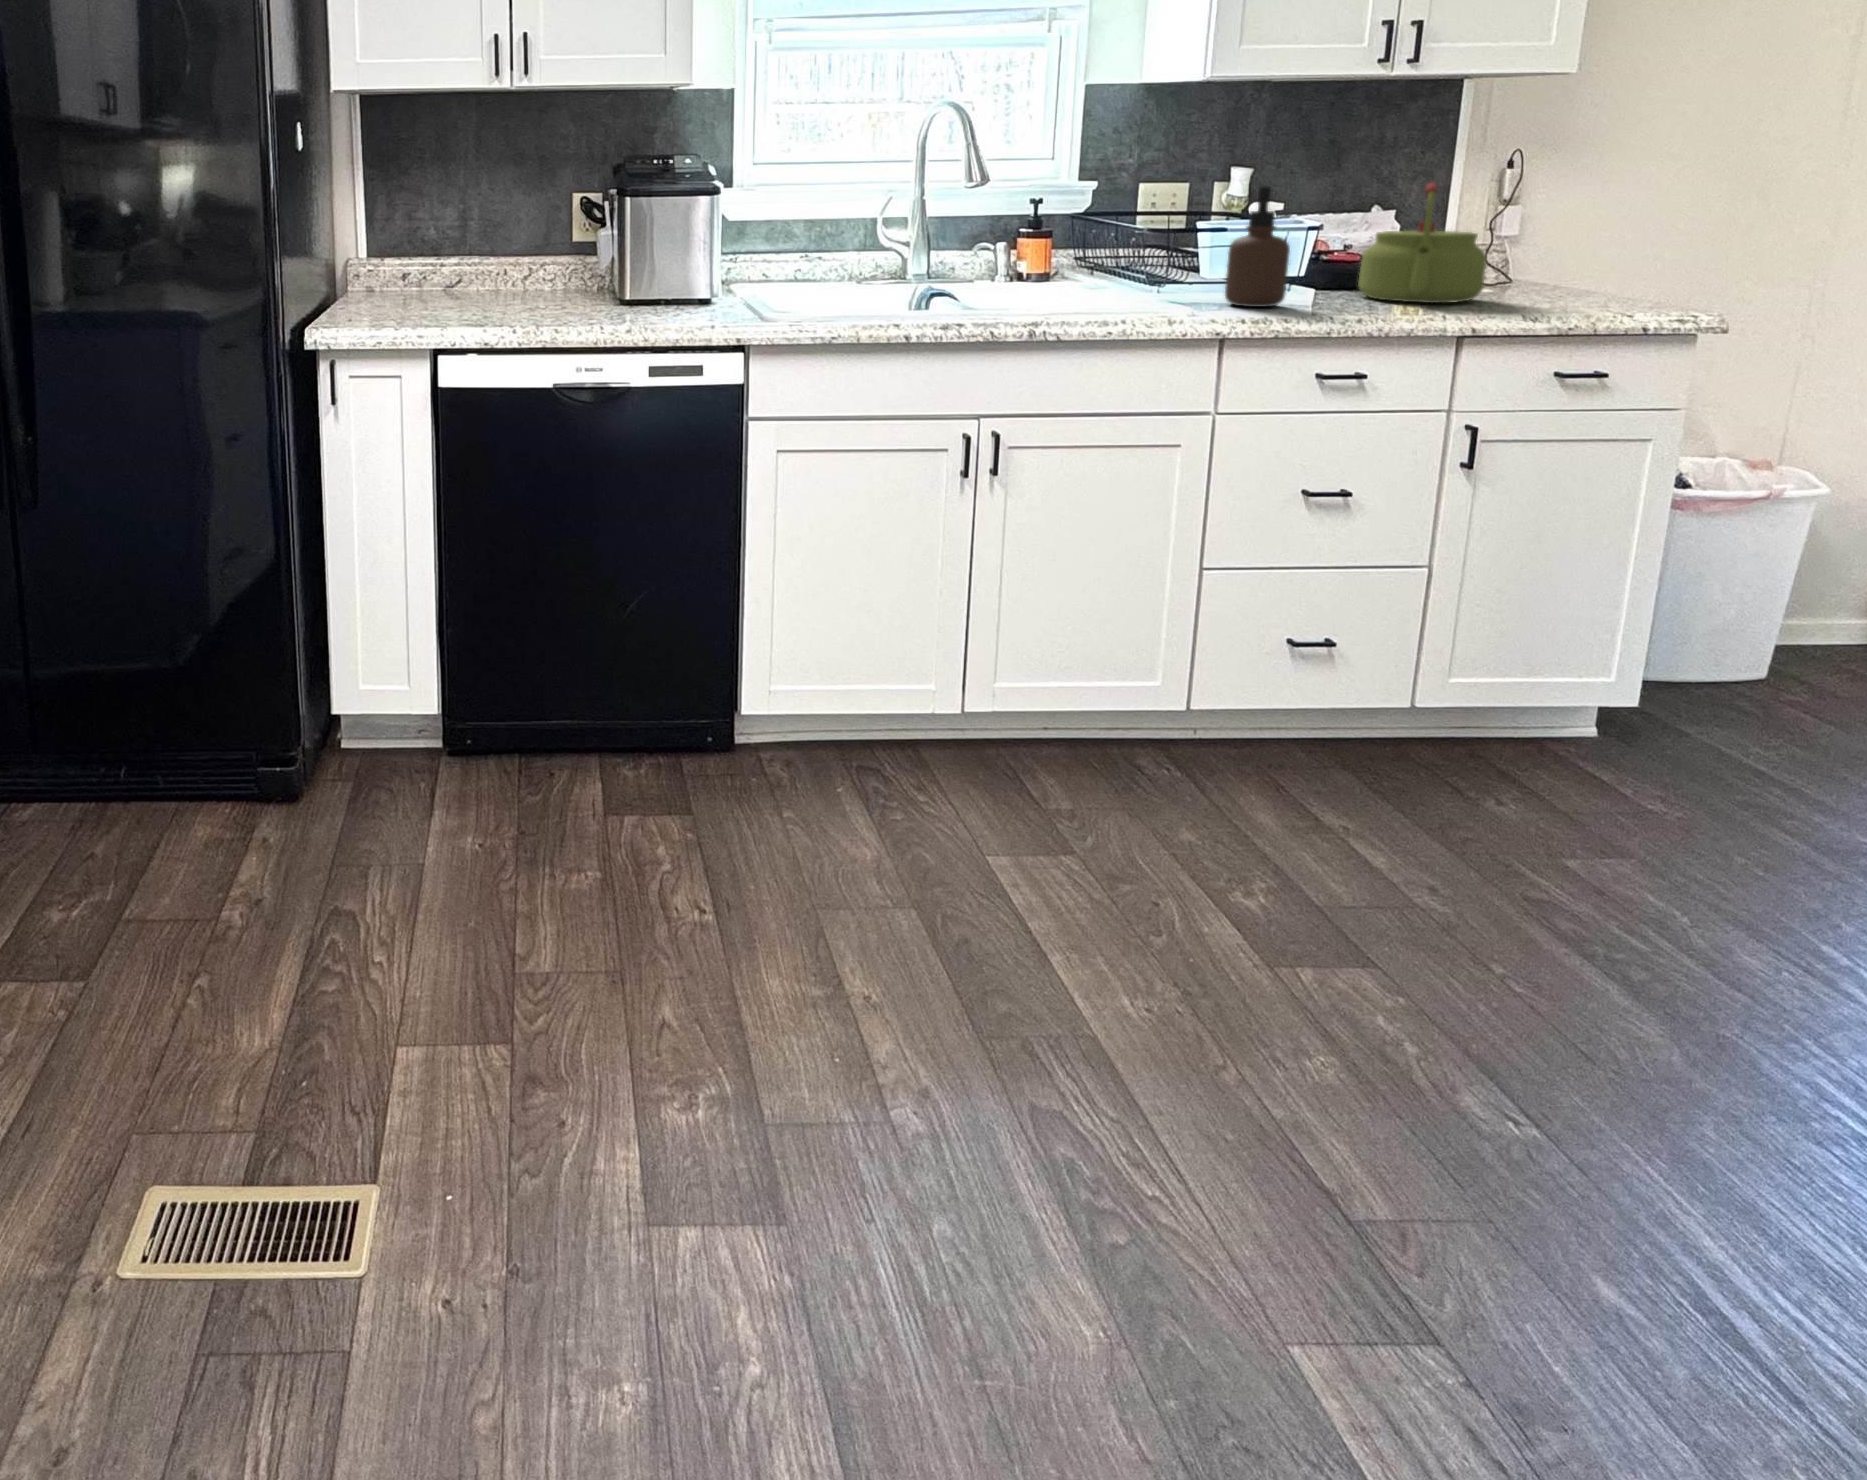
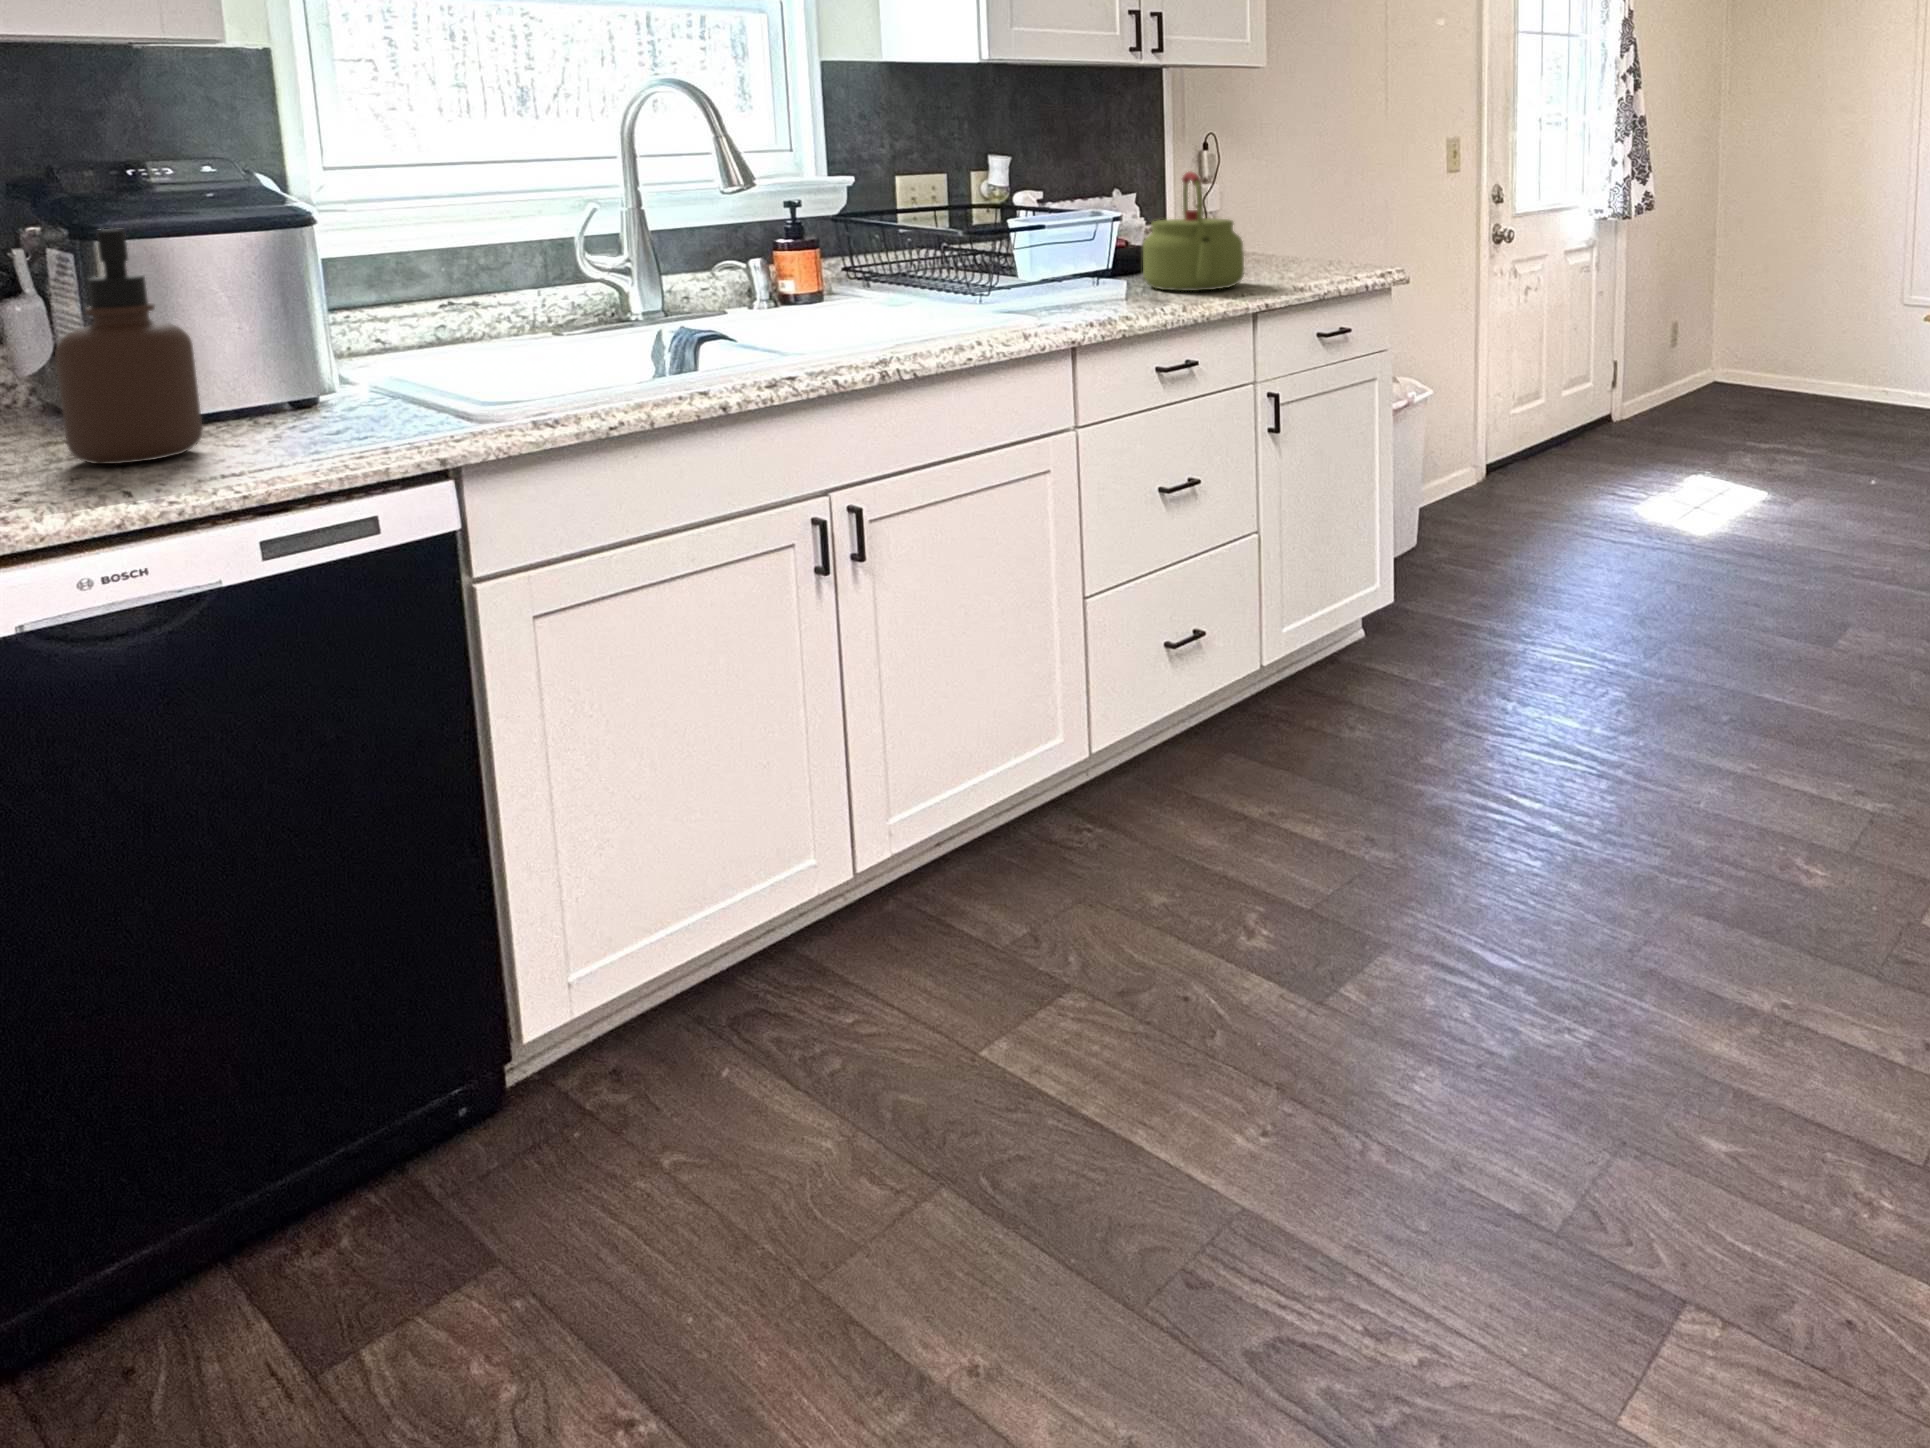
soap dispenser: present [1225,186,1290,307] -> present [55,229,202,464]

